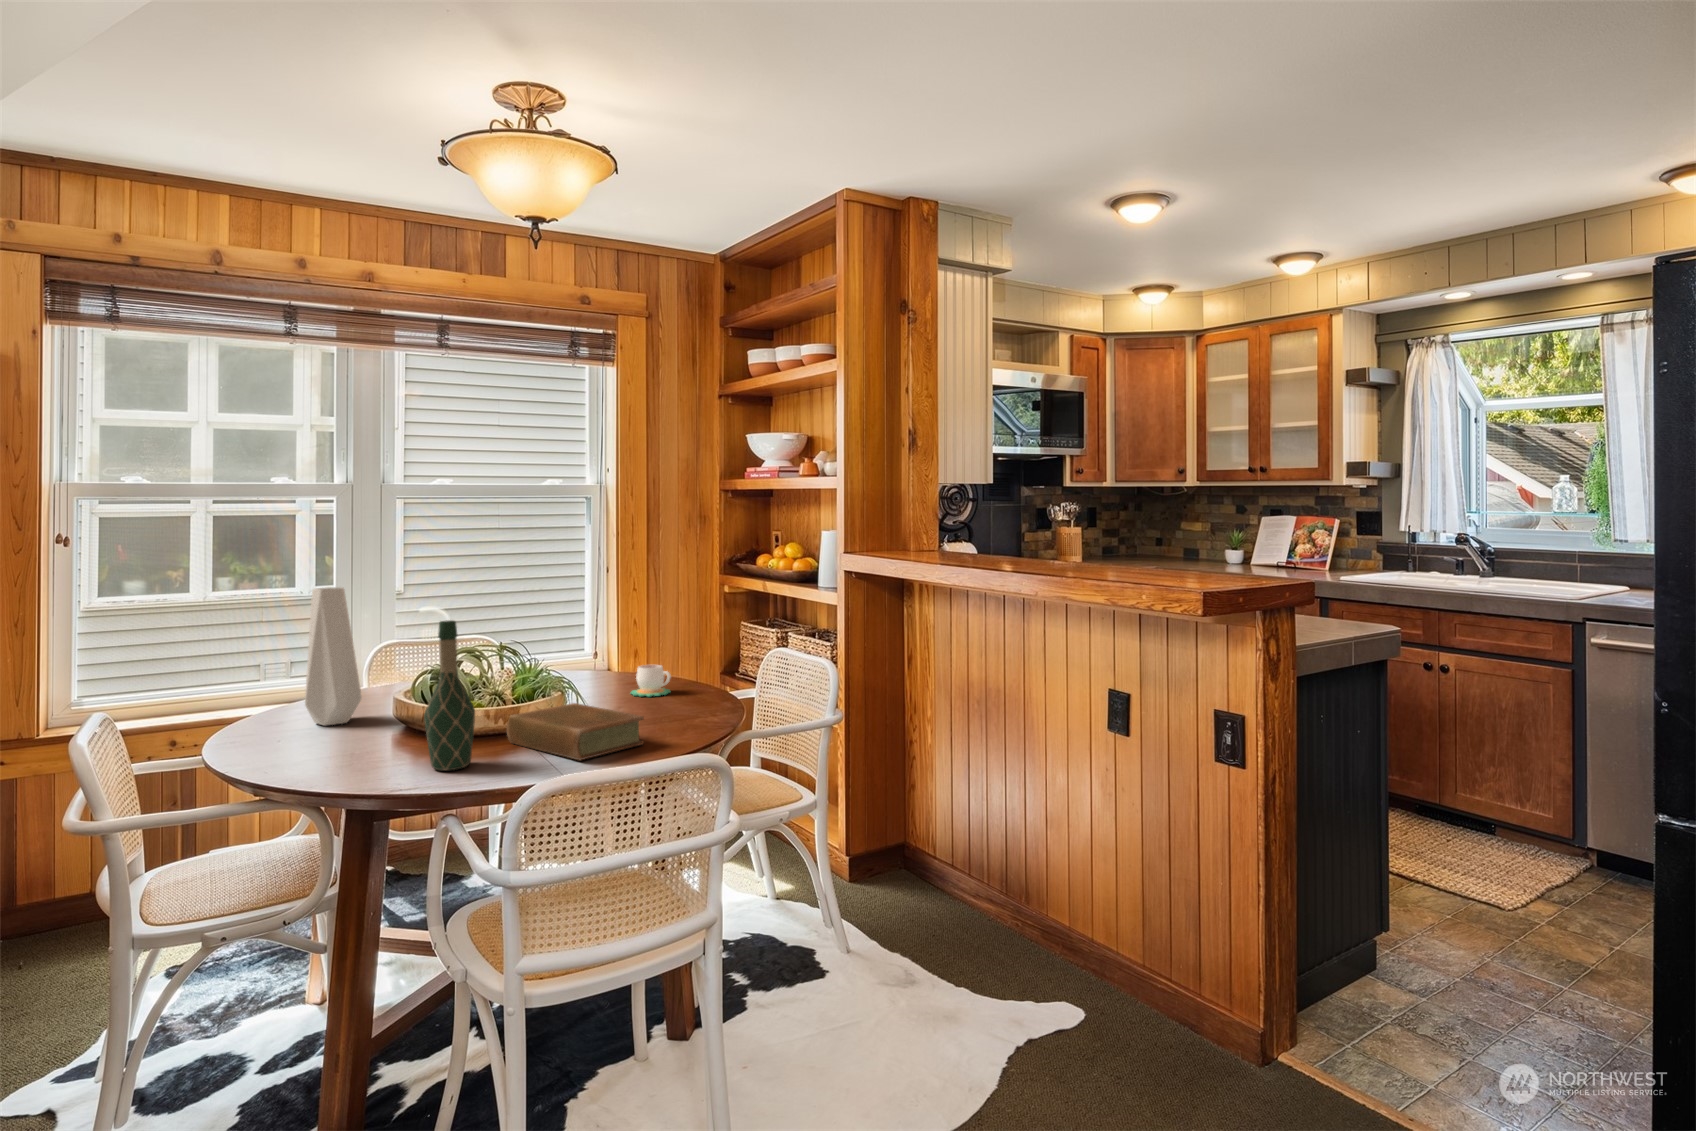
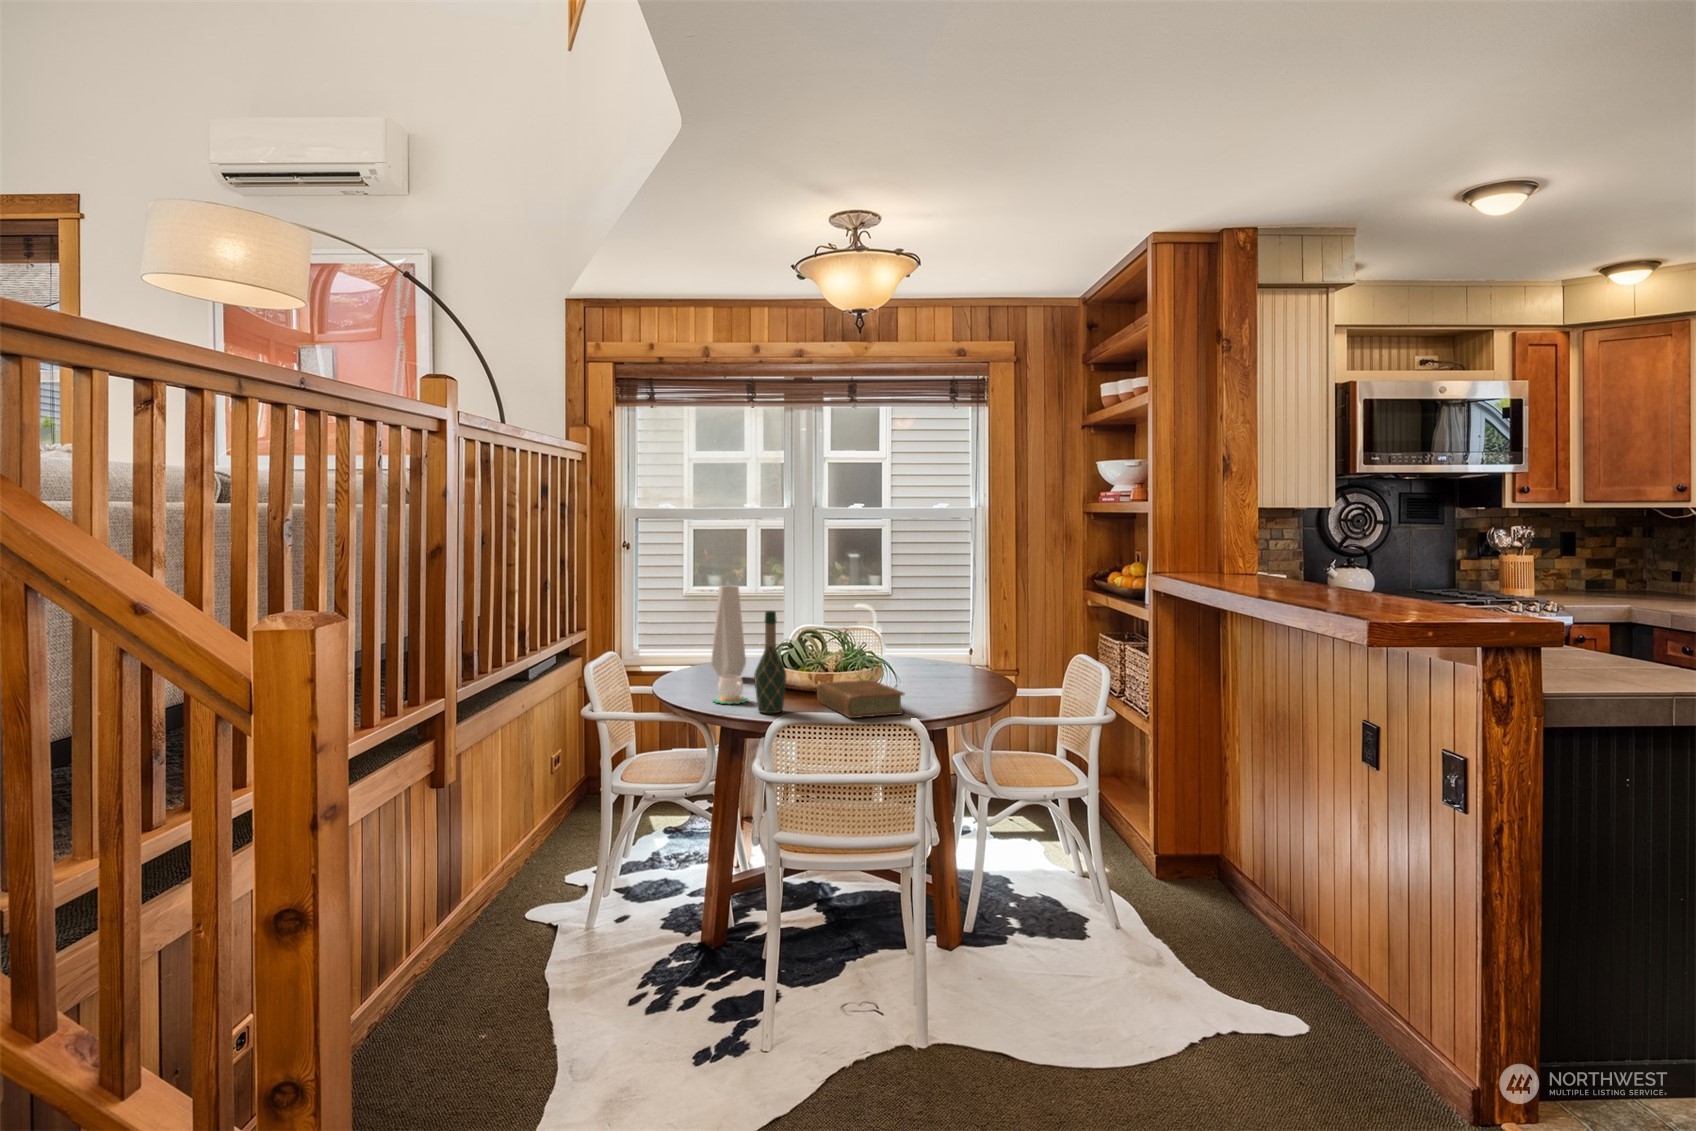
mug: present [631,665,671,697] -> present [713,675,748,704]

